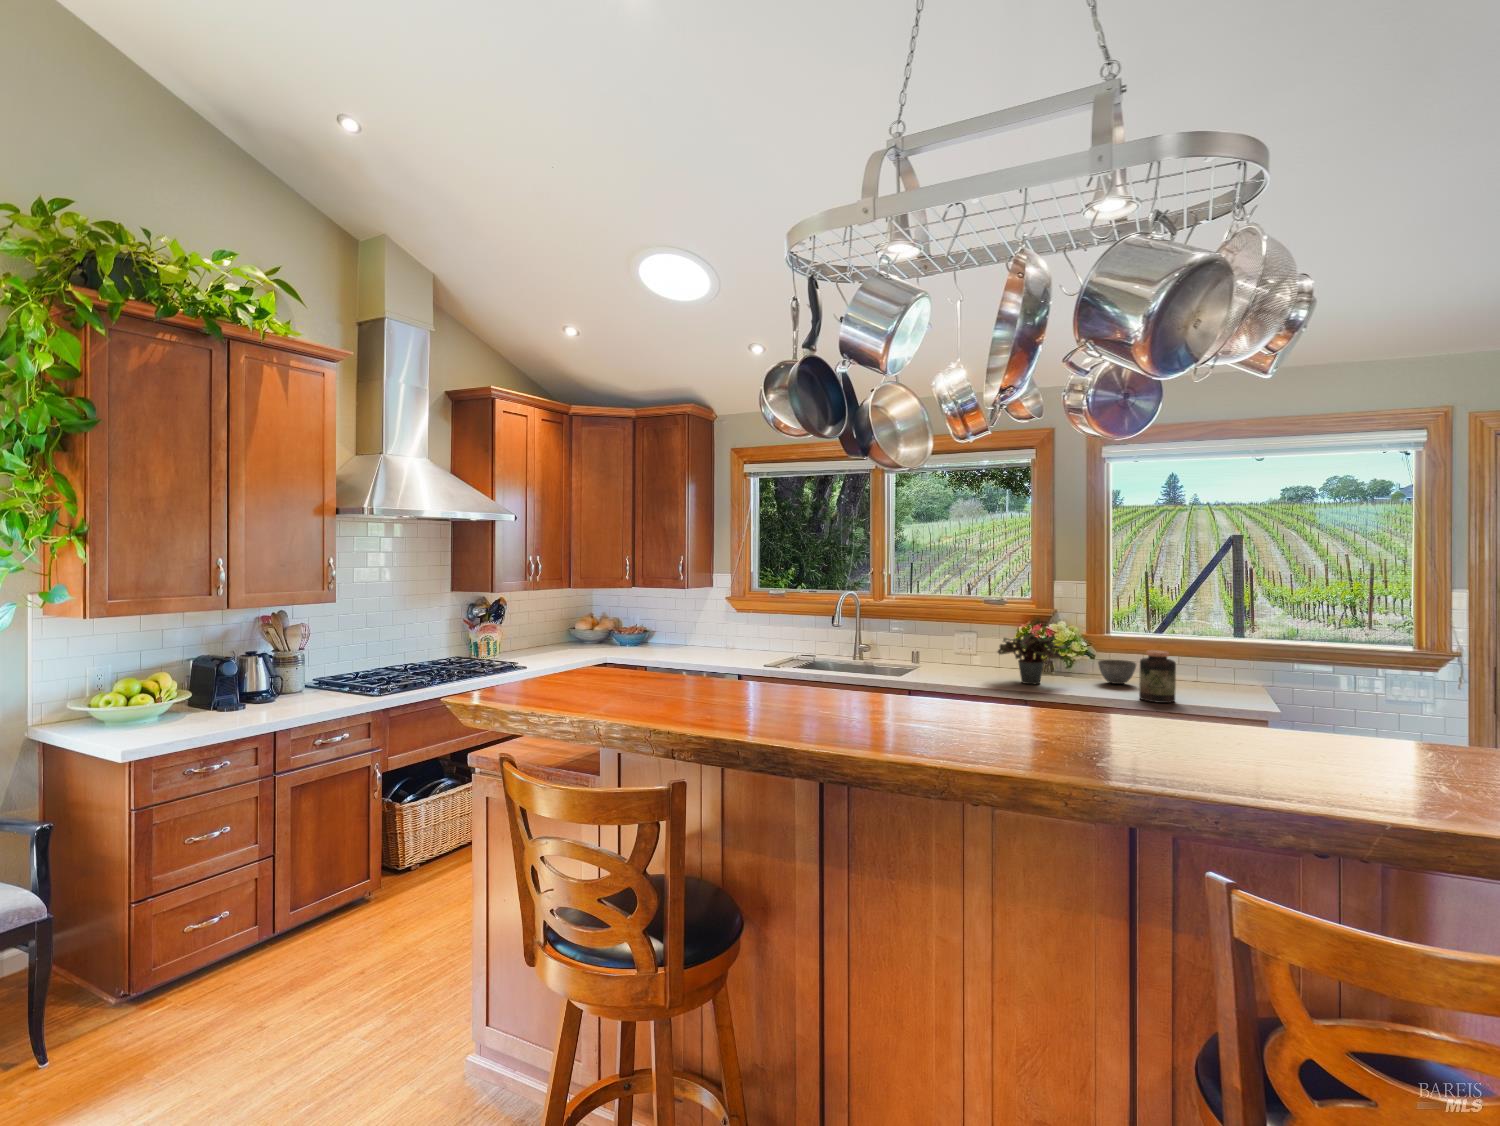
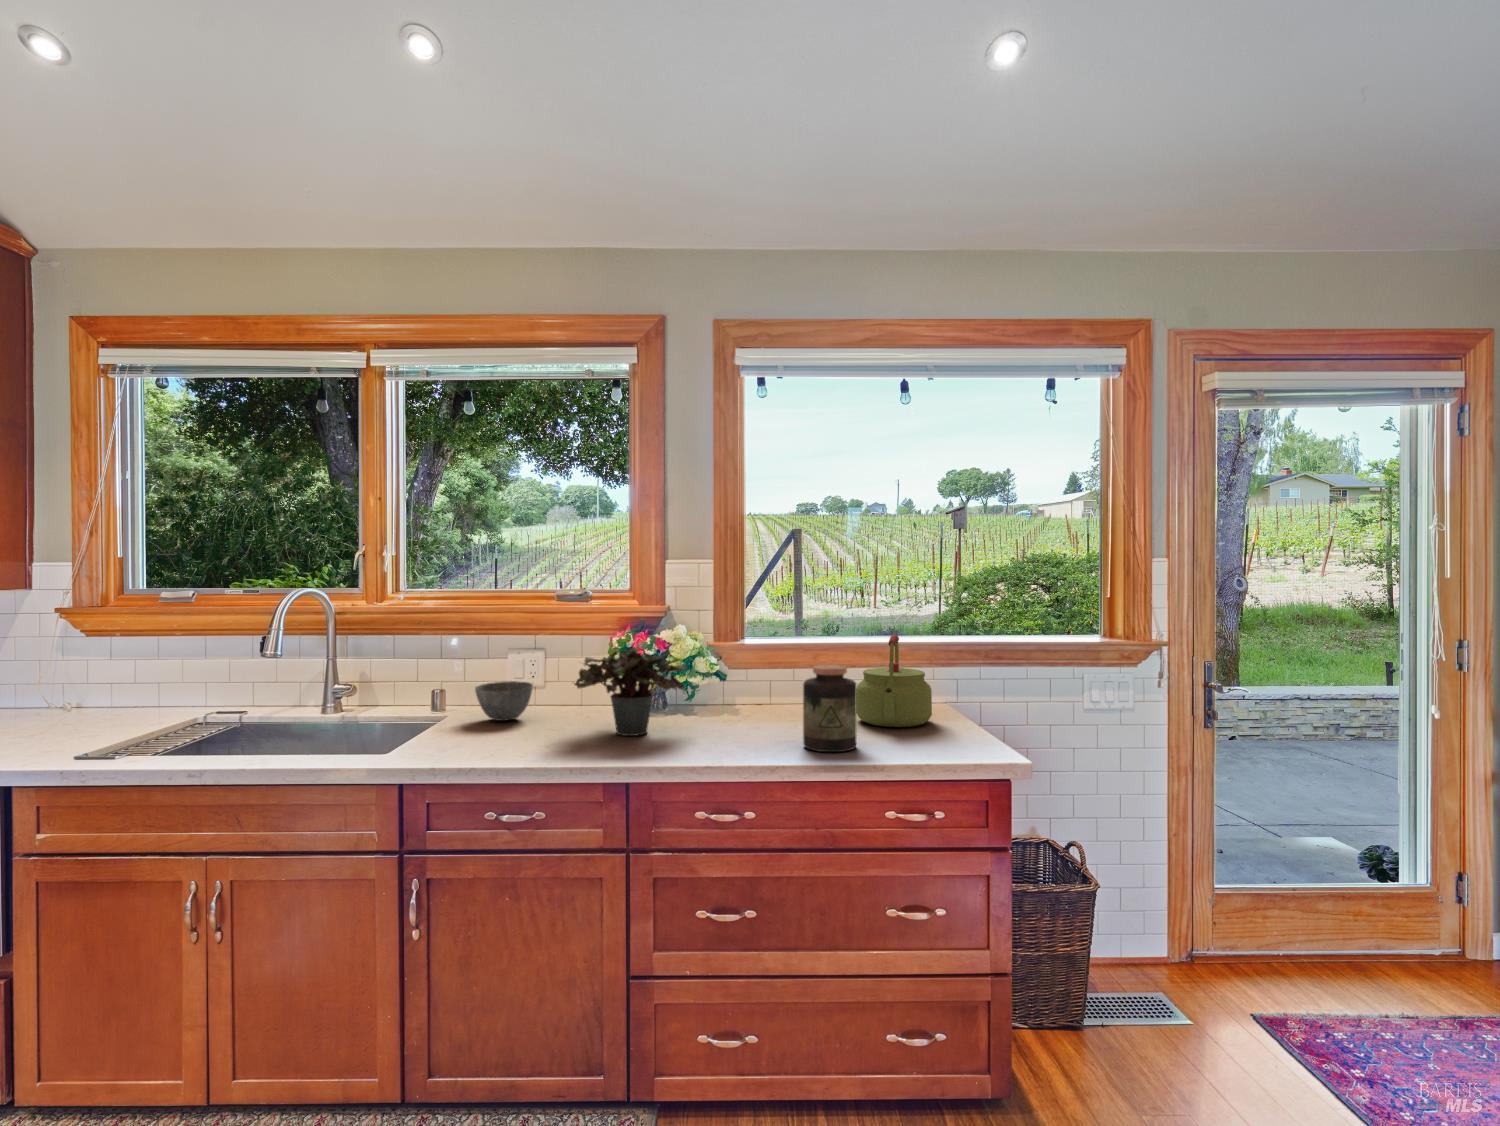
kettle: none [1184,634,1241,695] -> present [856,634,932,727]
bowl: present [1098,660,1136,684] -> present [475,681,533,721]

